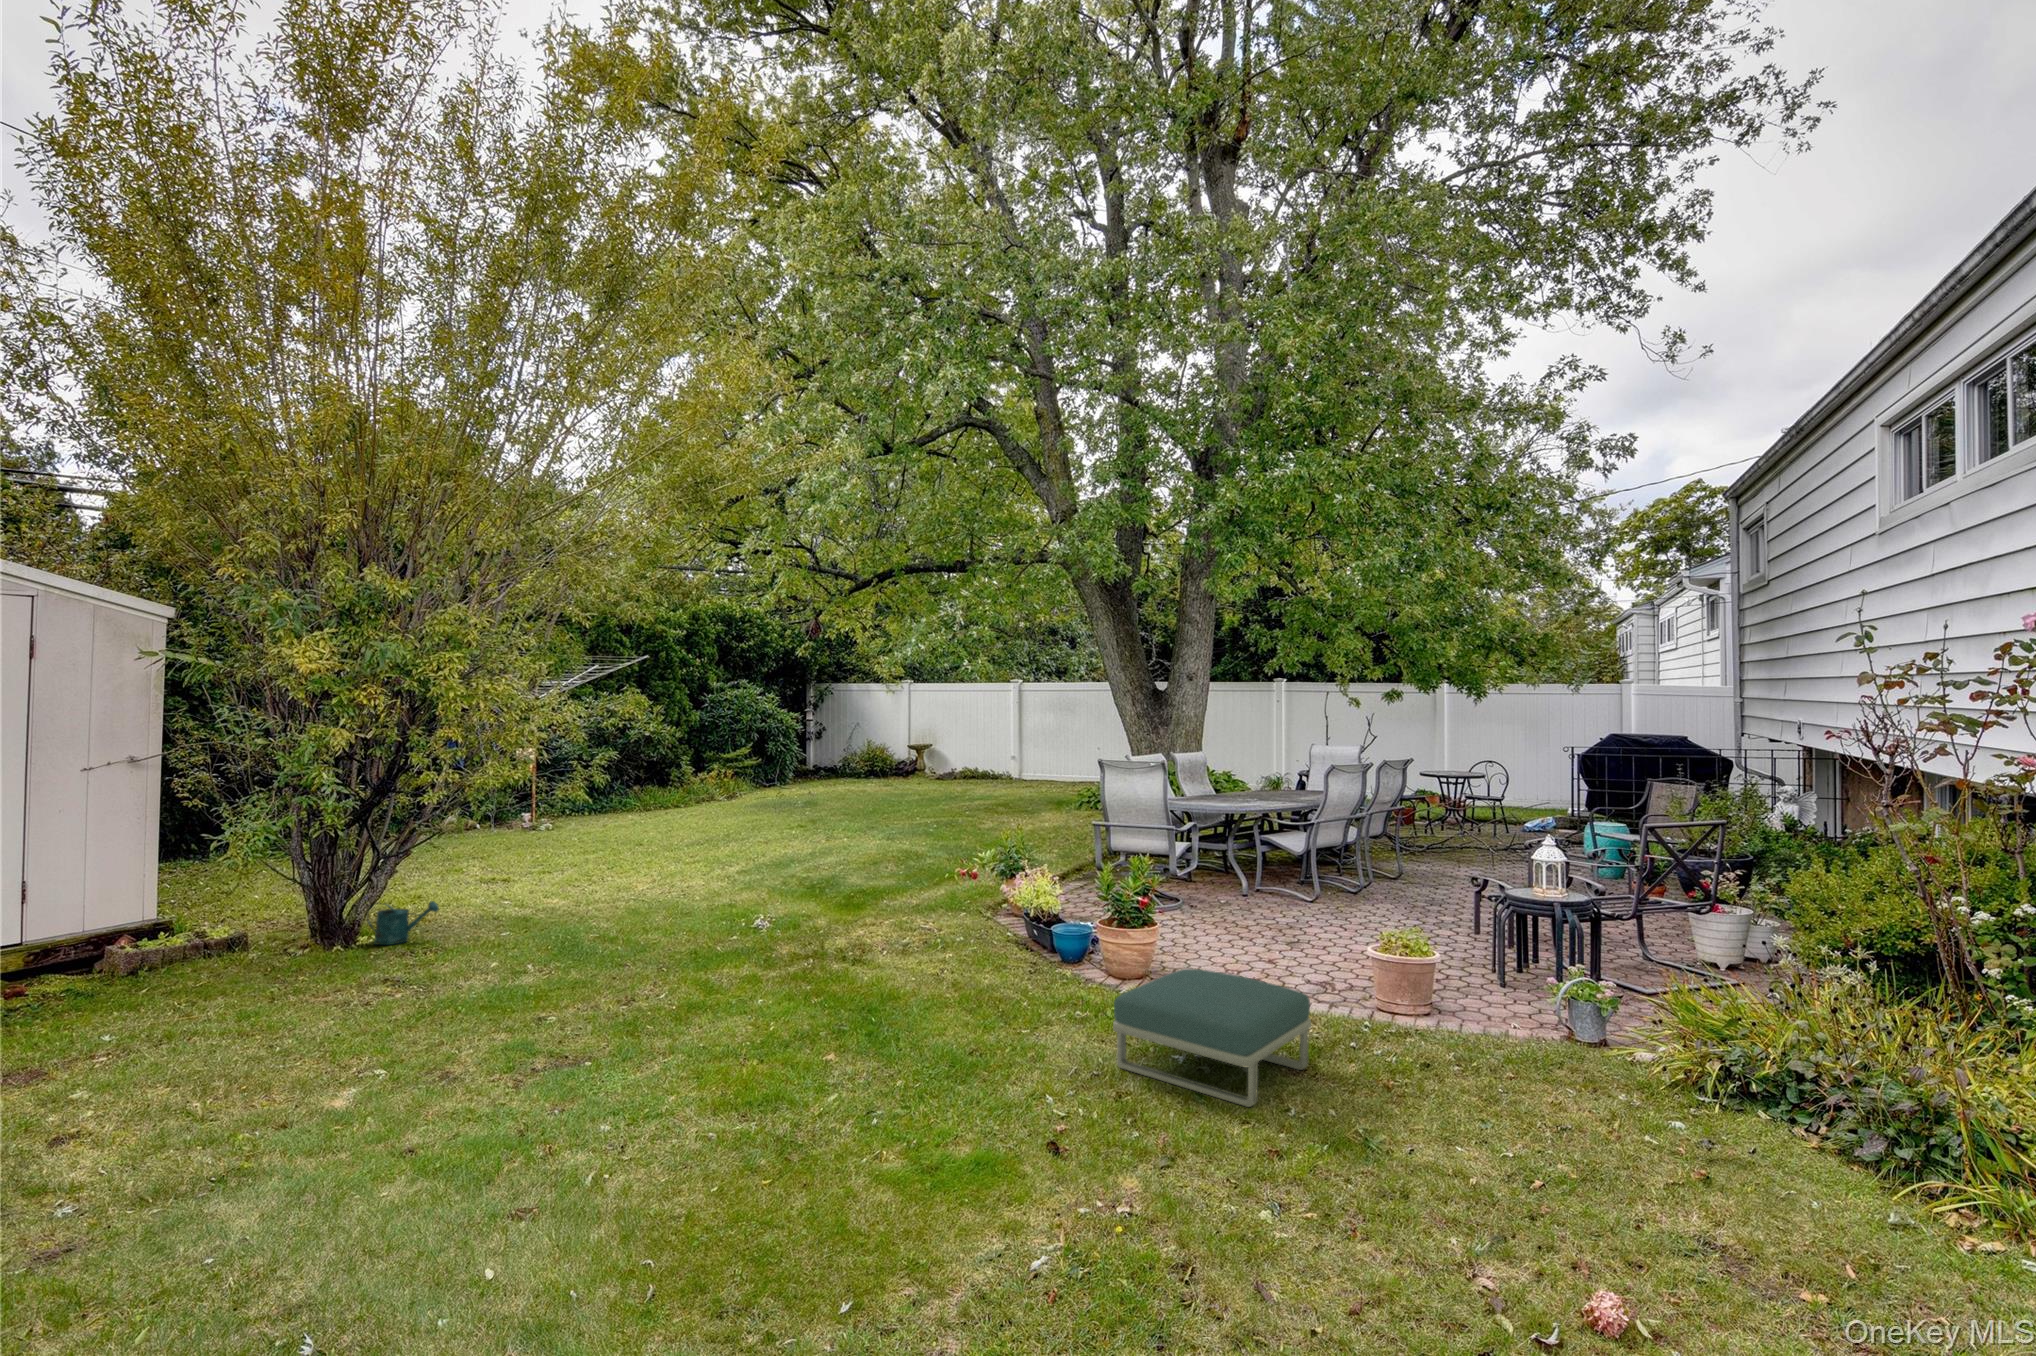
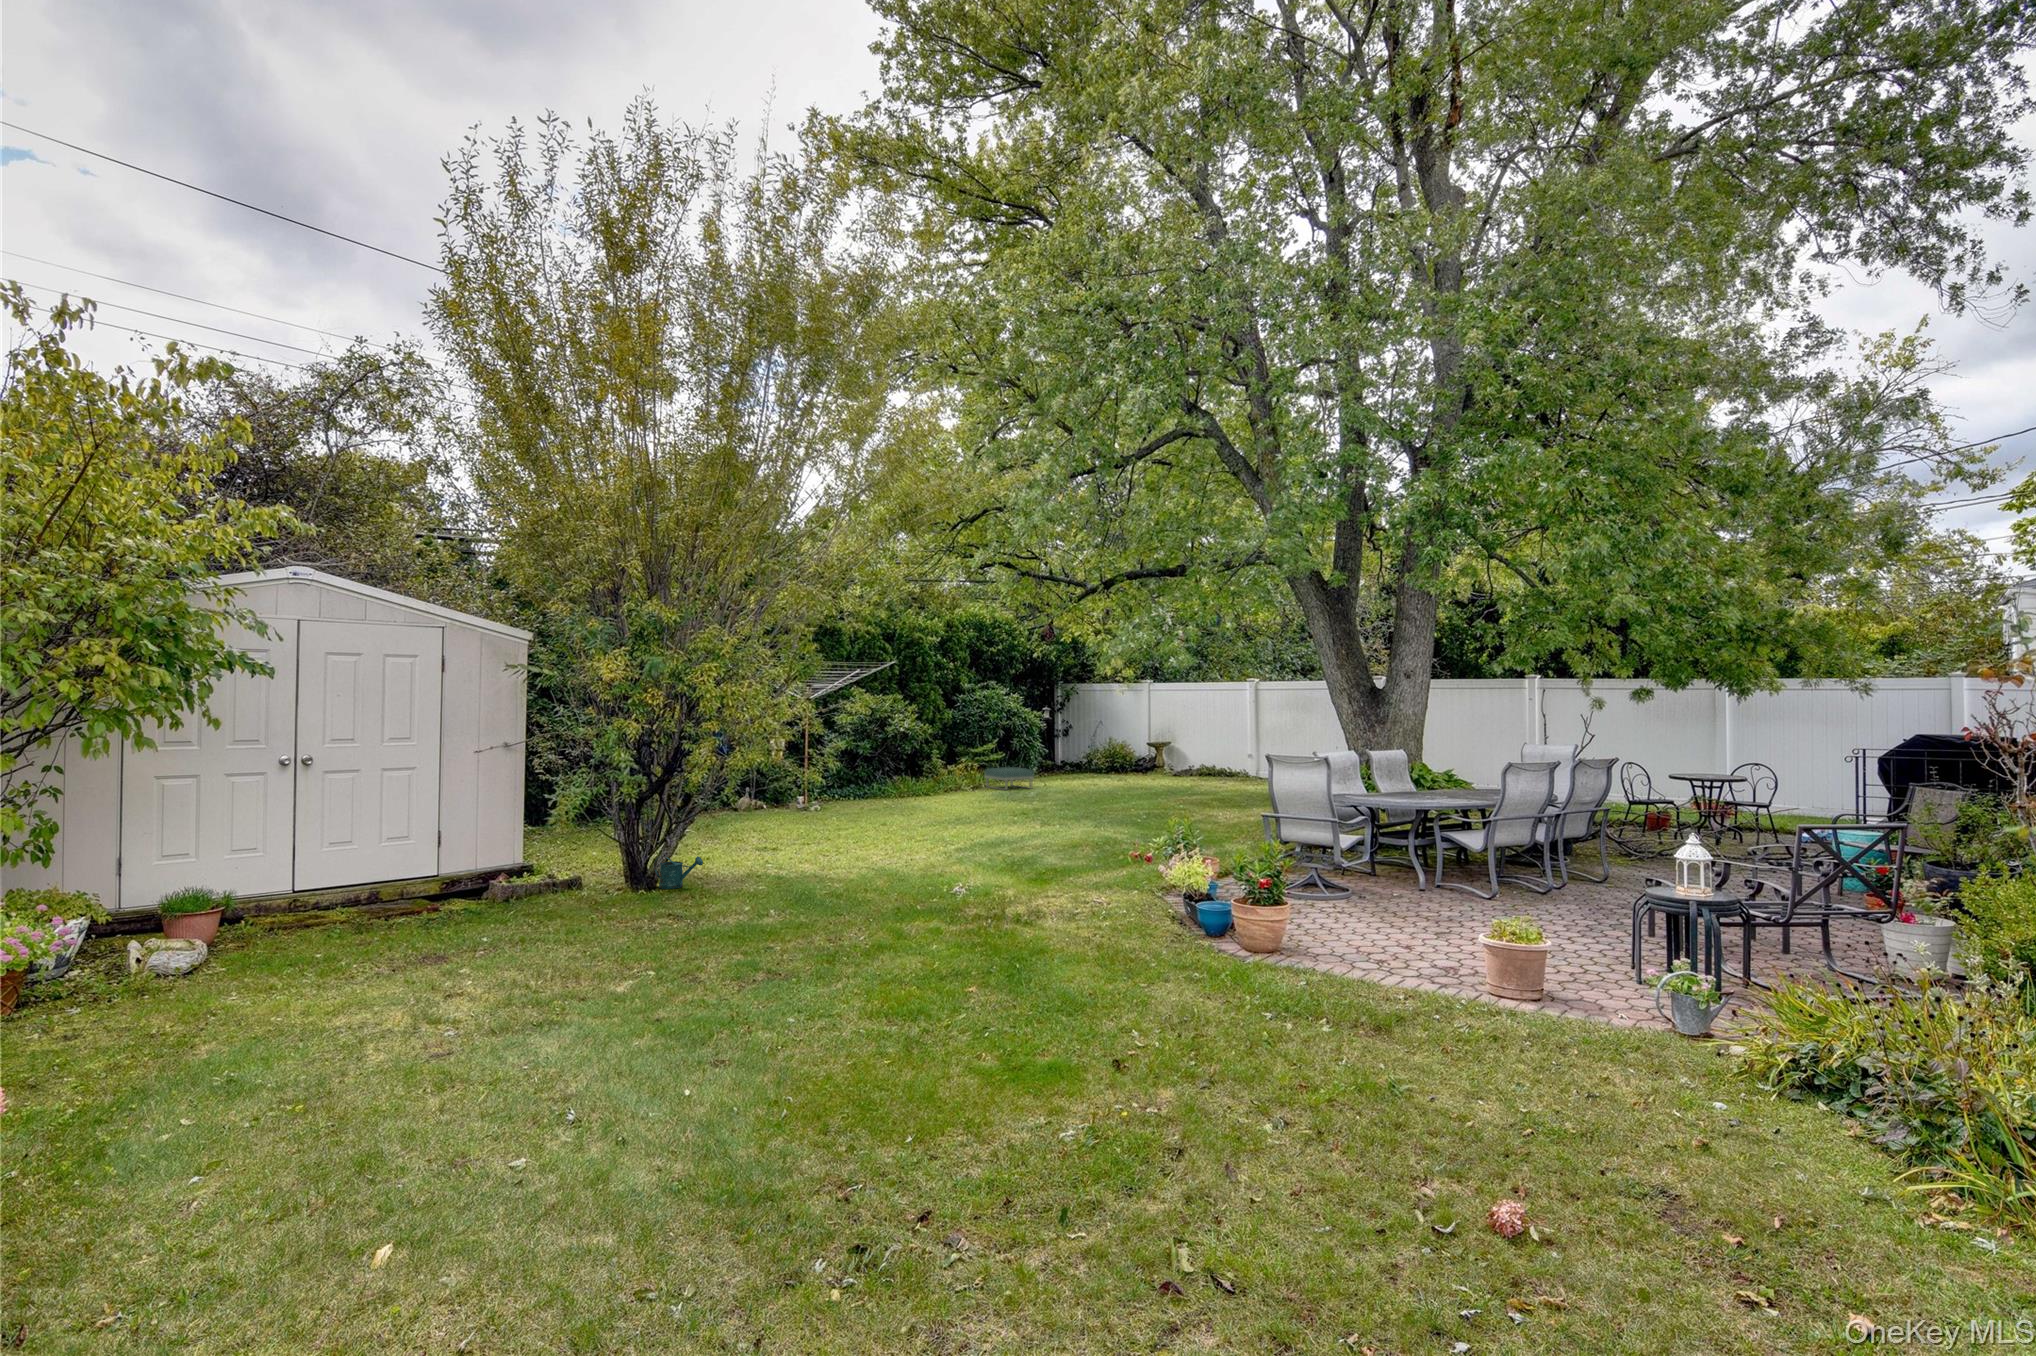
footstool: present [1113,969,1311,1107] -> present [985,767,1034,790]

